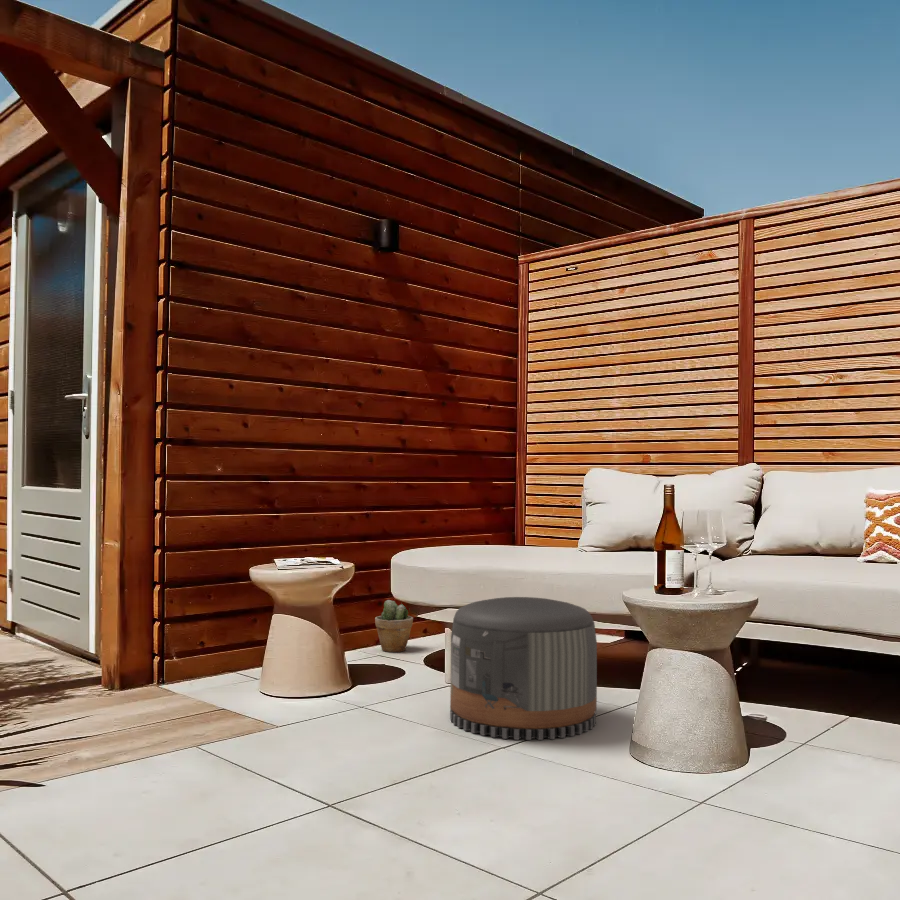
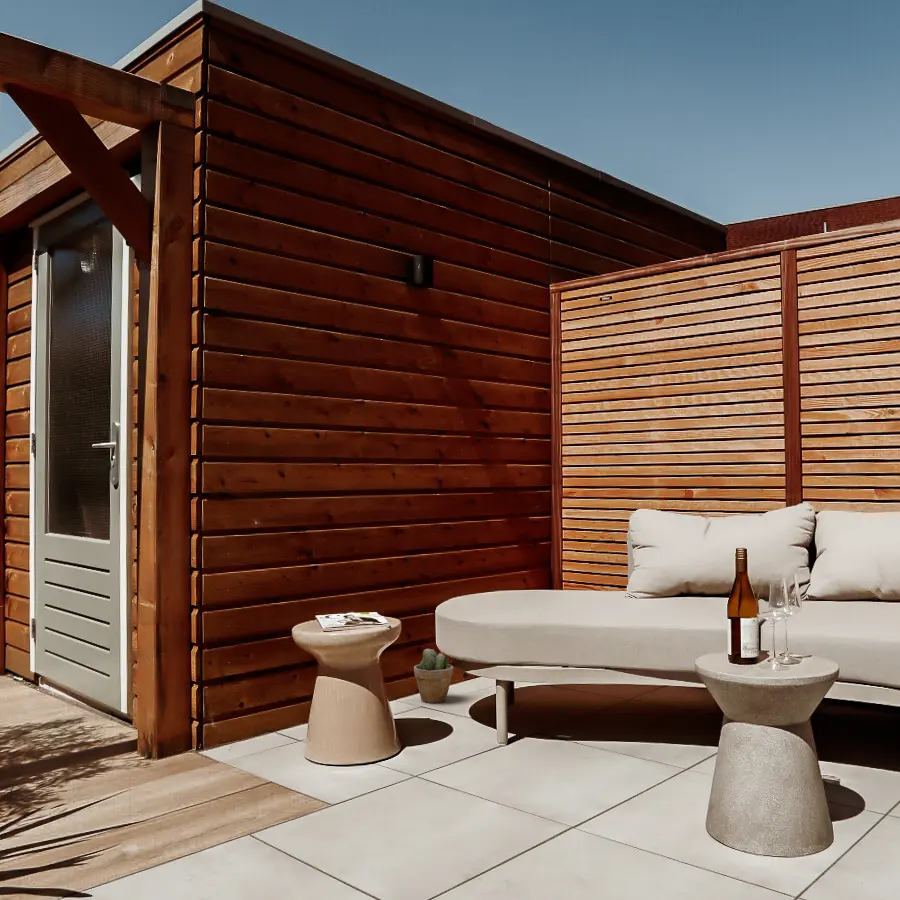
pouf: present [450,597,597,740] -> none [508,659,662,816]

